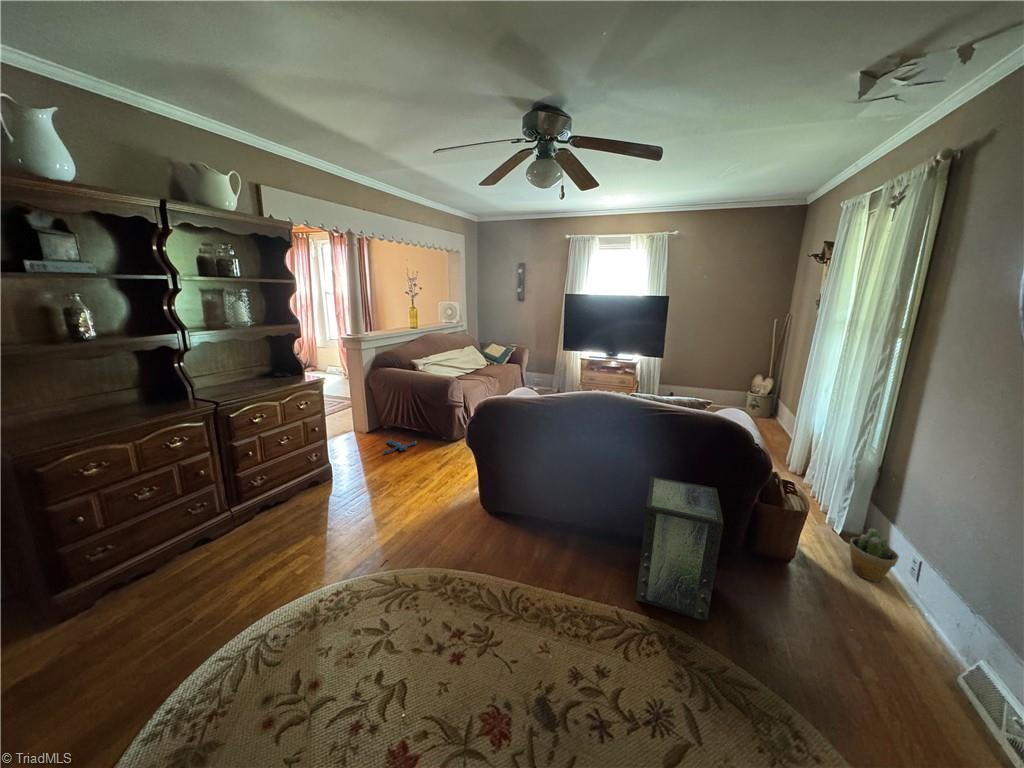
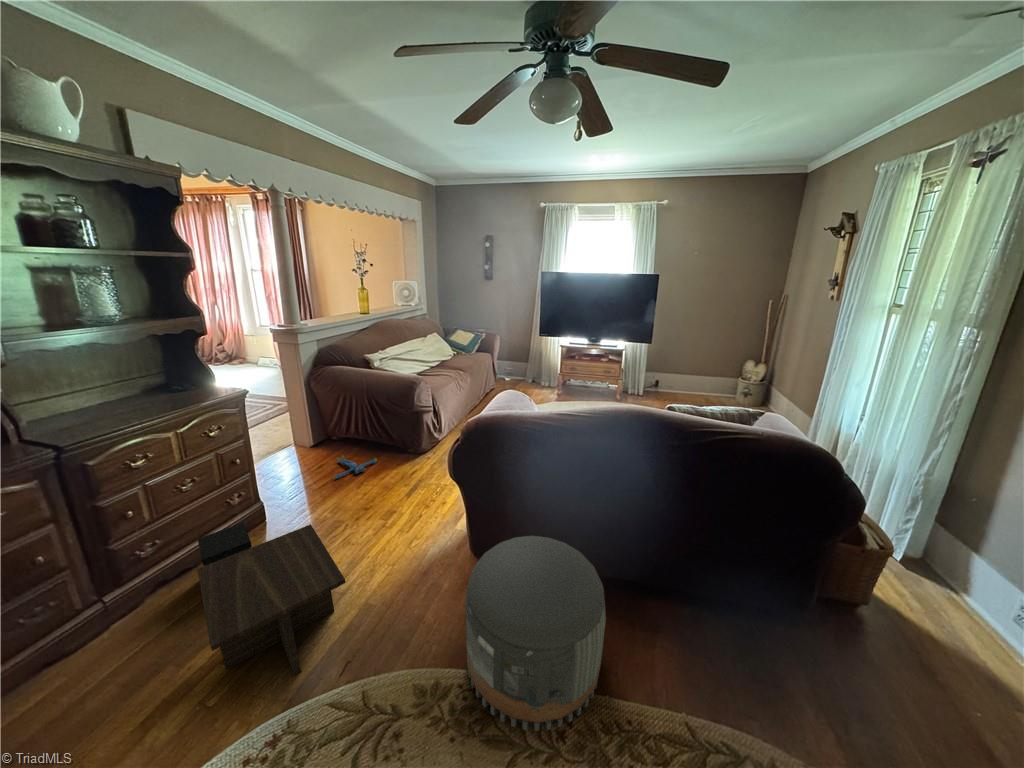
coffee table: none [289,471,387,565] -> present [197,523,346,676]
storage box: present [636,476,724,621] -> none [689,522,842,722]
pouf: none [466,483,566,607] -> present [465,536,606,731]
potted plant: present [850,529,899,581] -> none [929,564,995,628]

